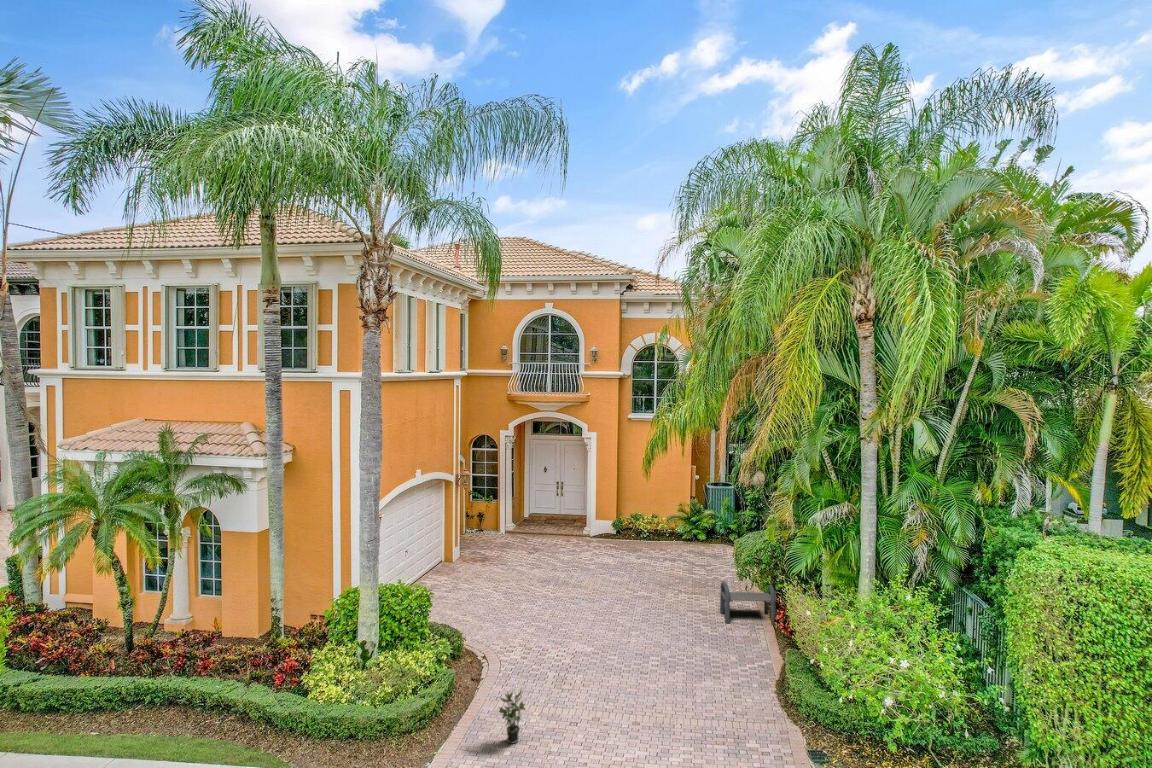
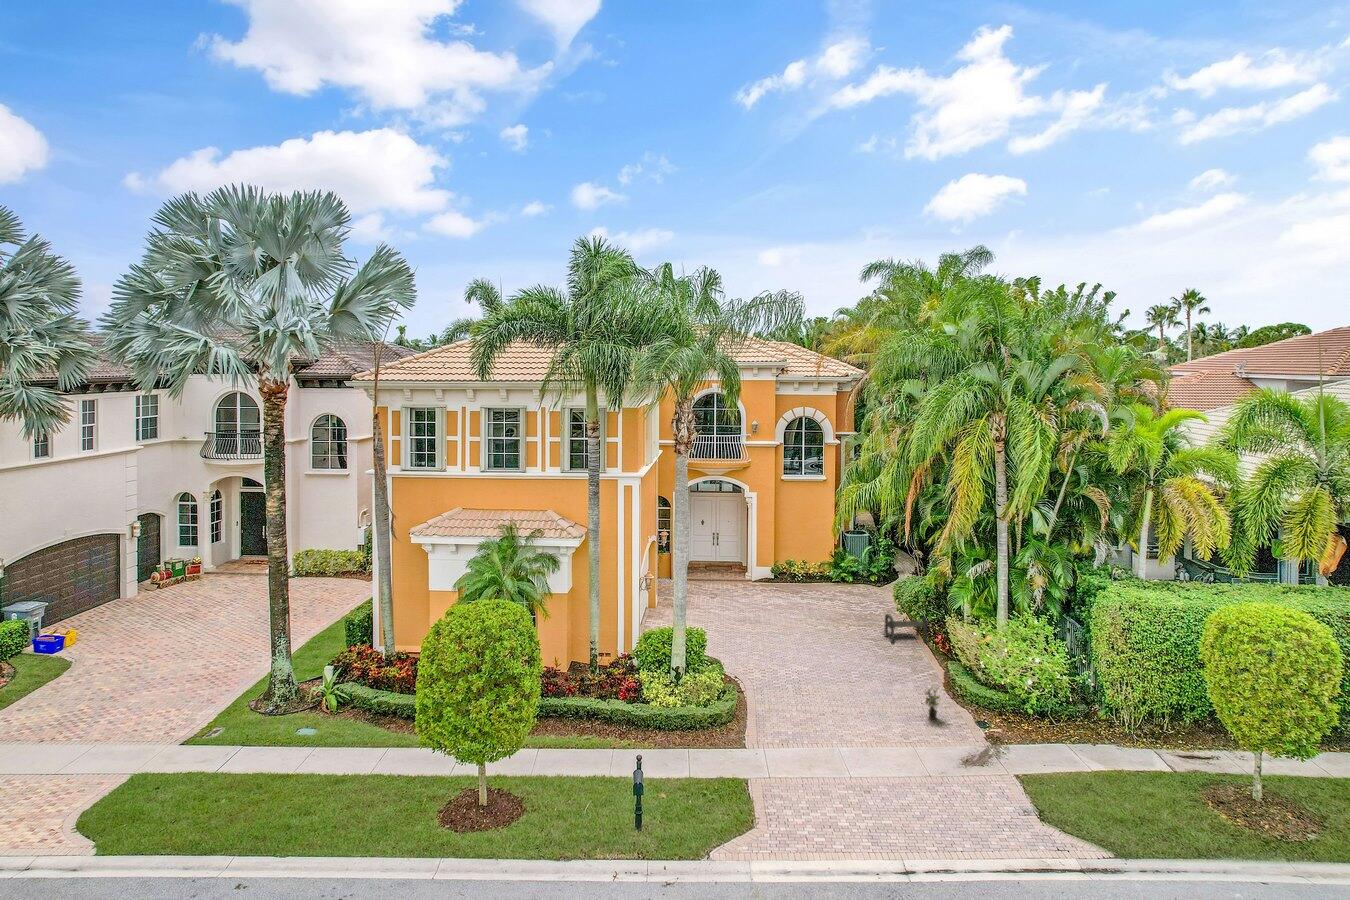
potted plant: present [499,691,525,743] -> present [925,689,940,719]

